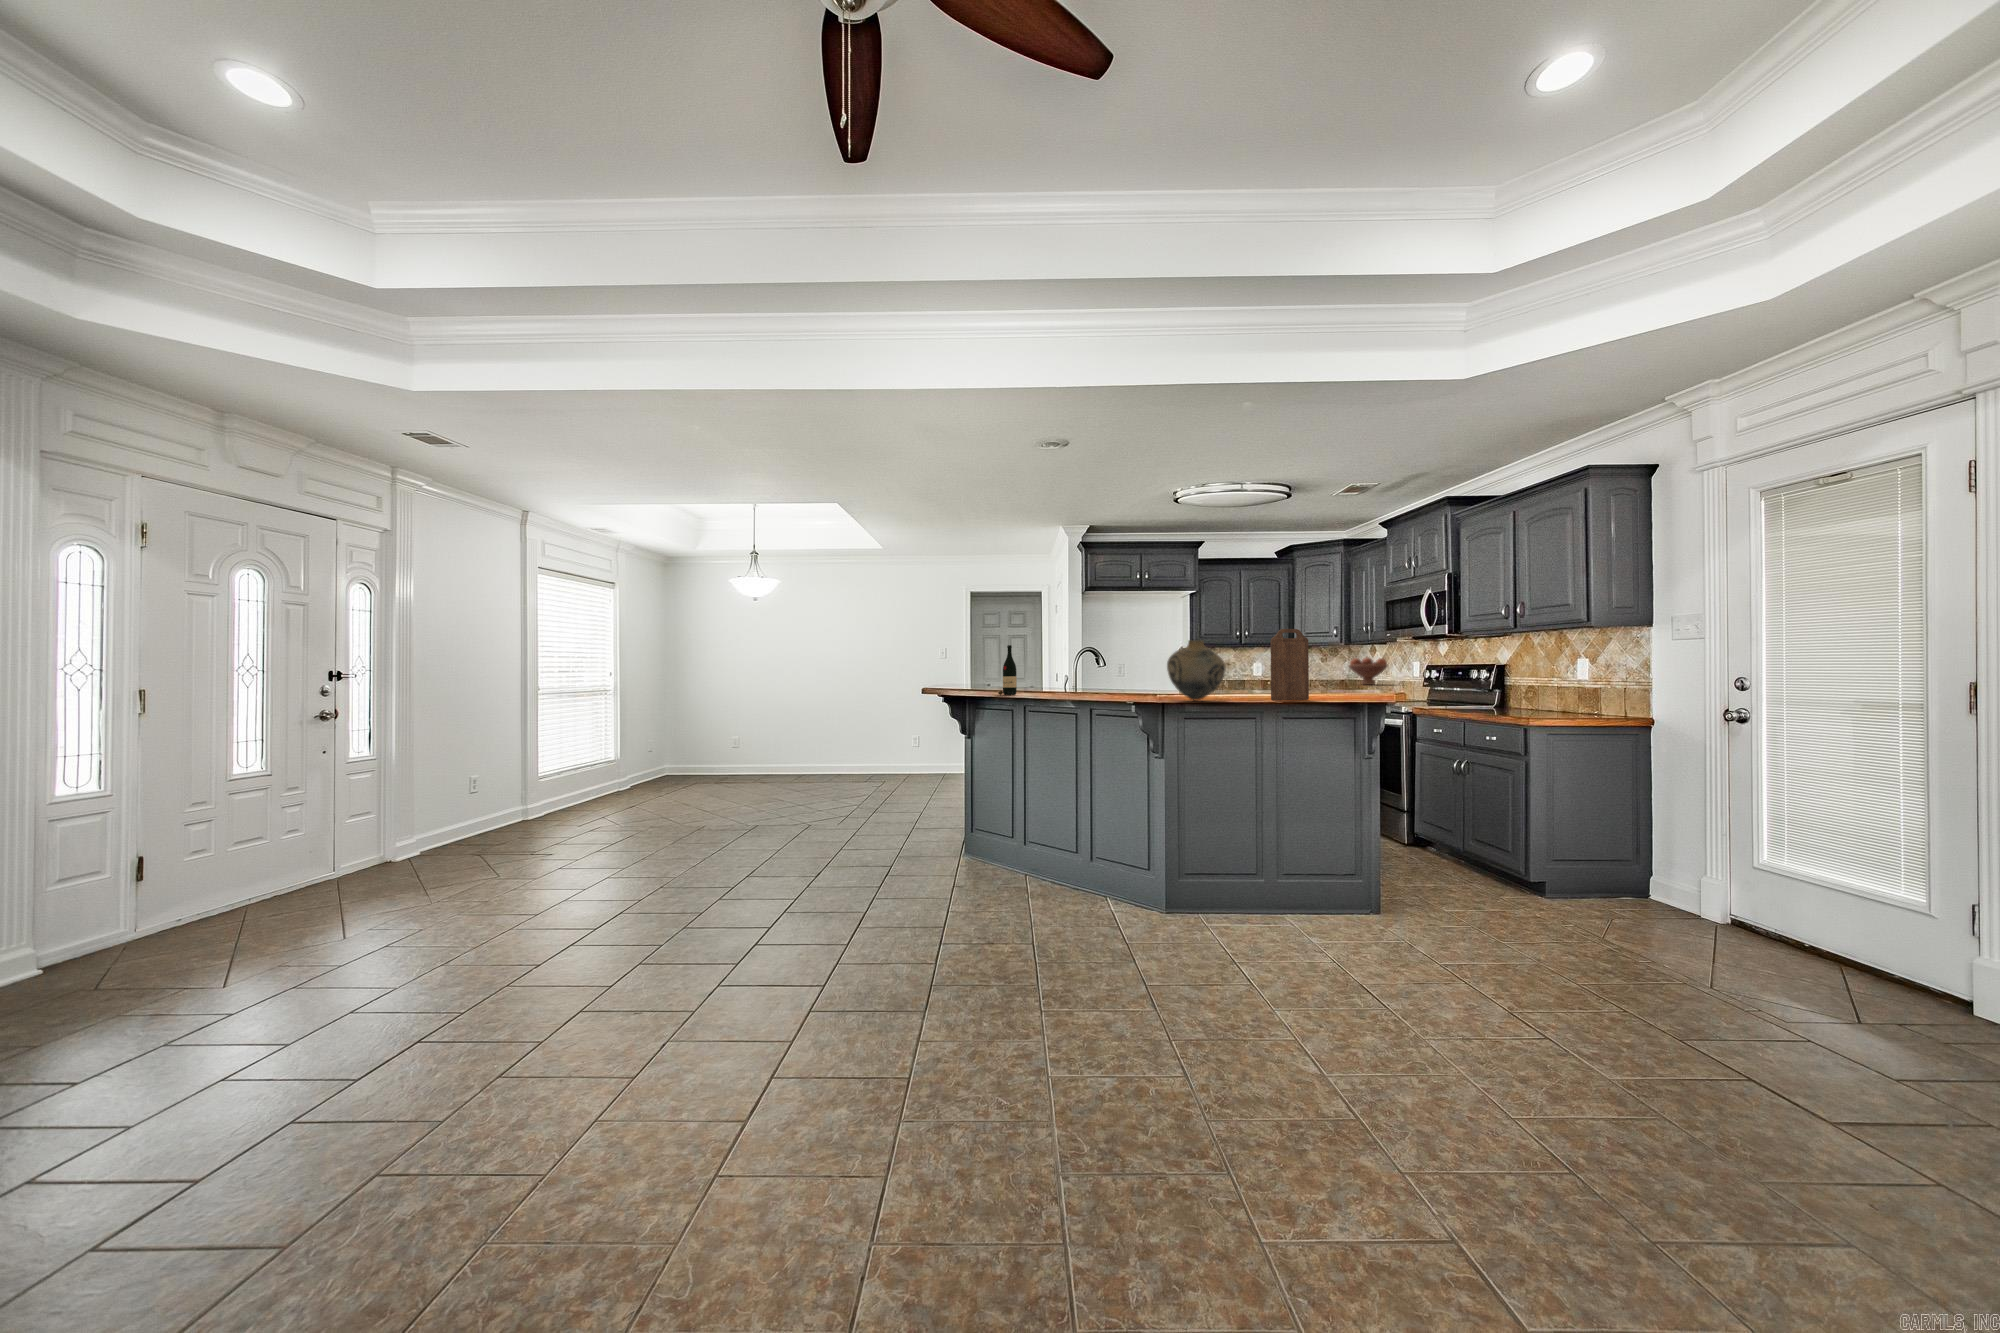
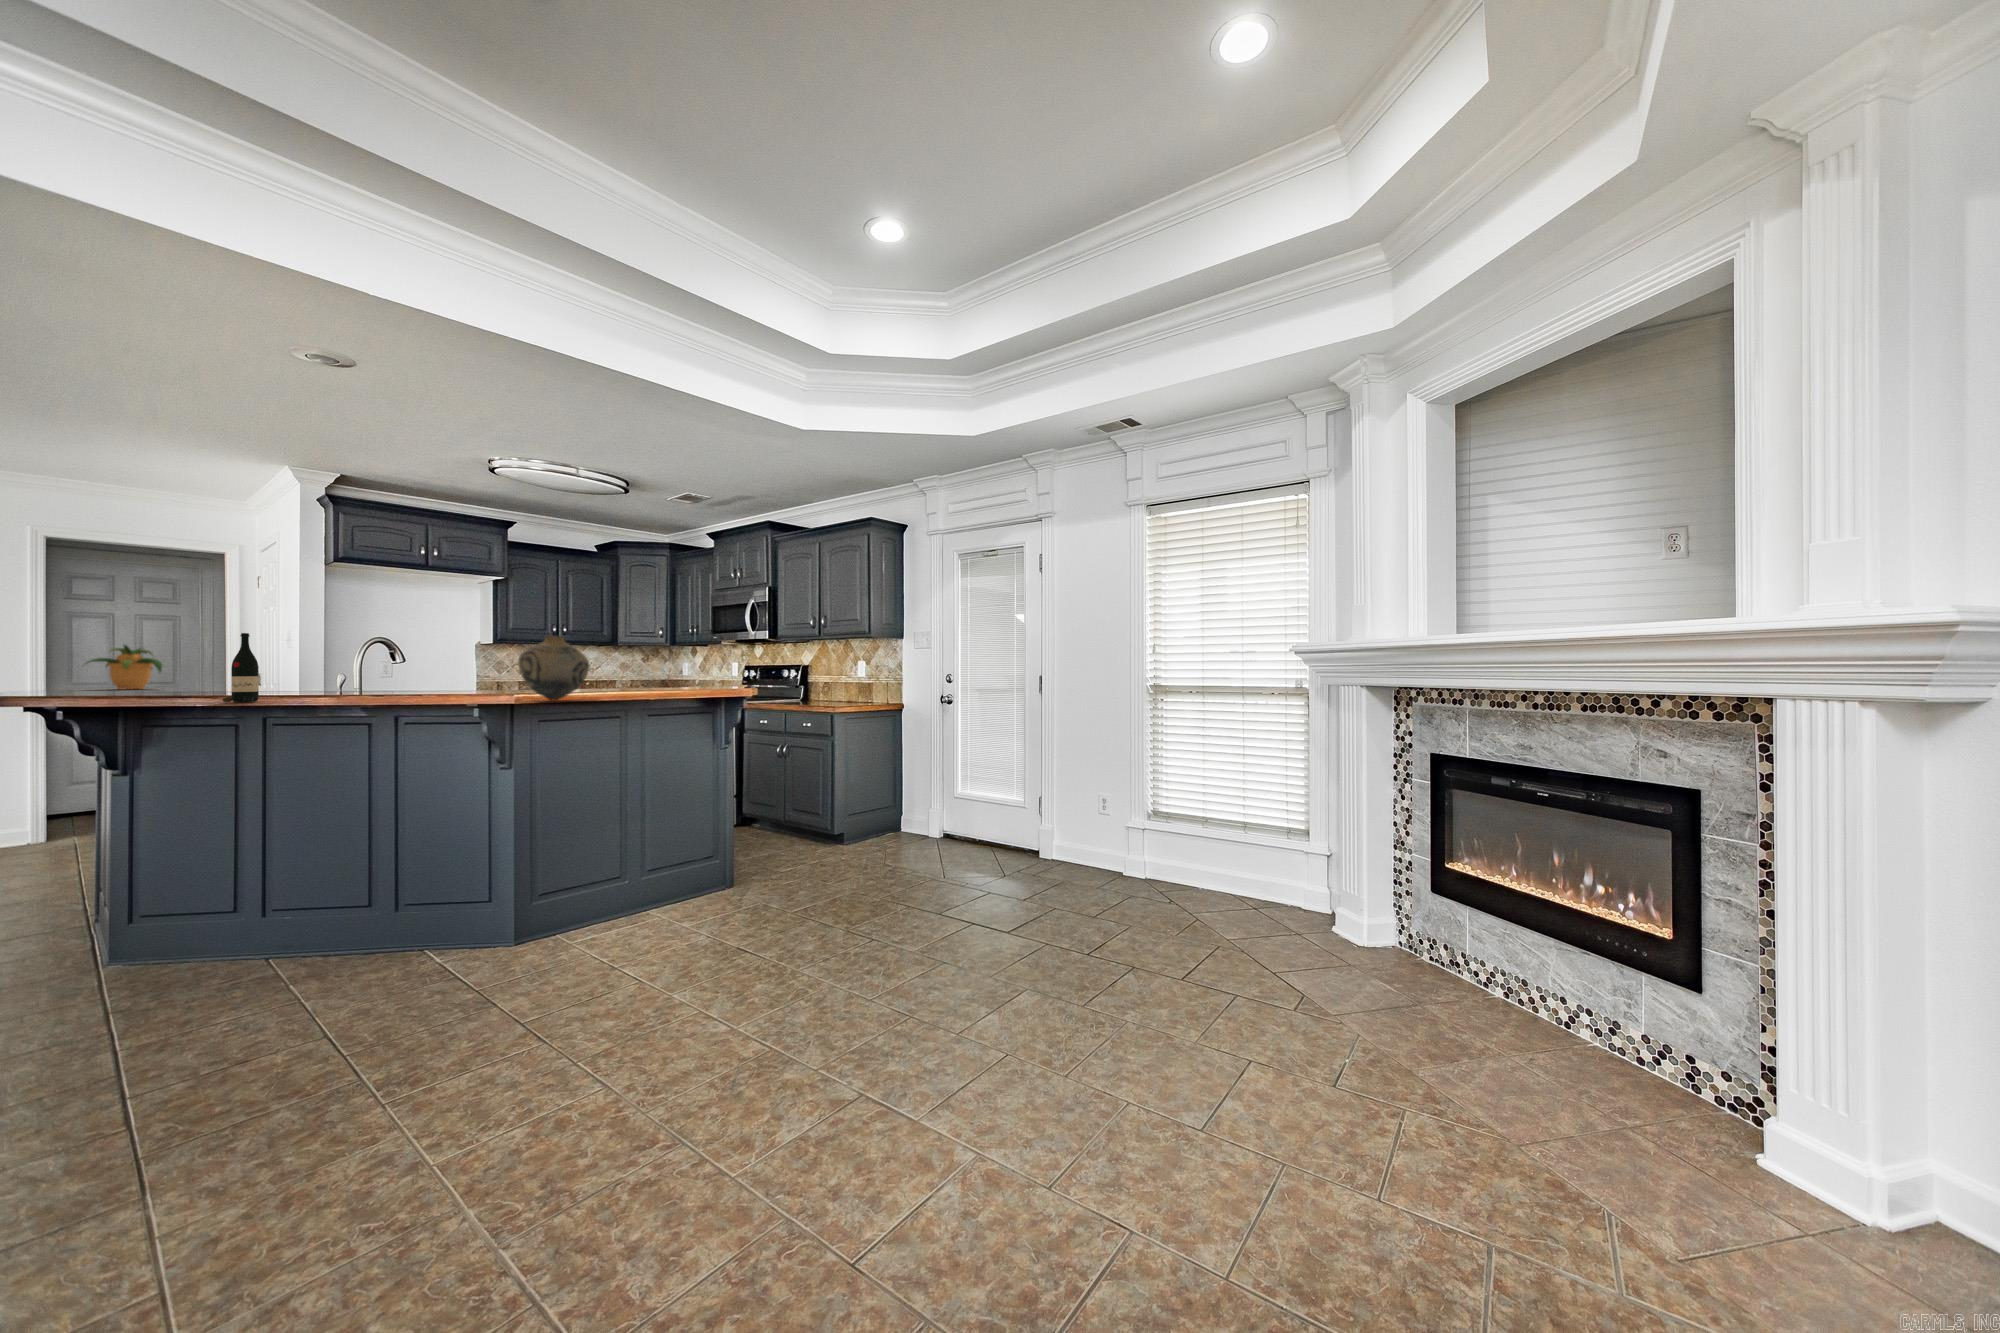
cutting board: present [1271,629,1309,701] -> none [637,628,673,698]
potted plant: none [959,654,996,684] -> present [87,645,163,690]
fruit bowl: present [1349,657,1388,685] -> none [675,657,712,682]

